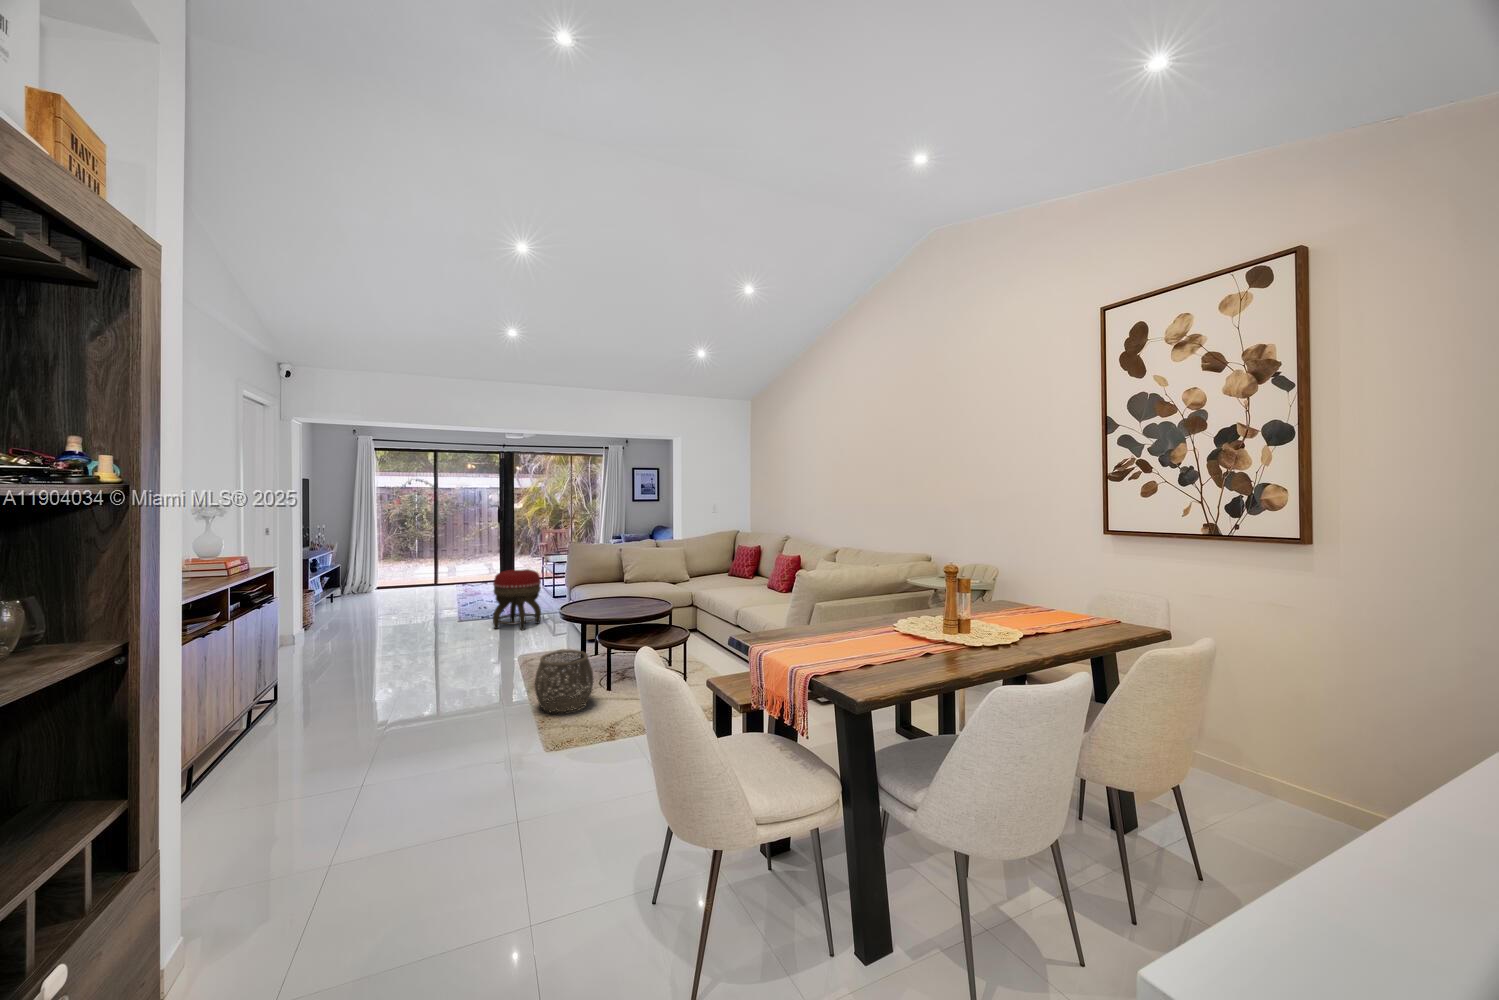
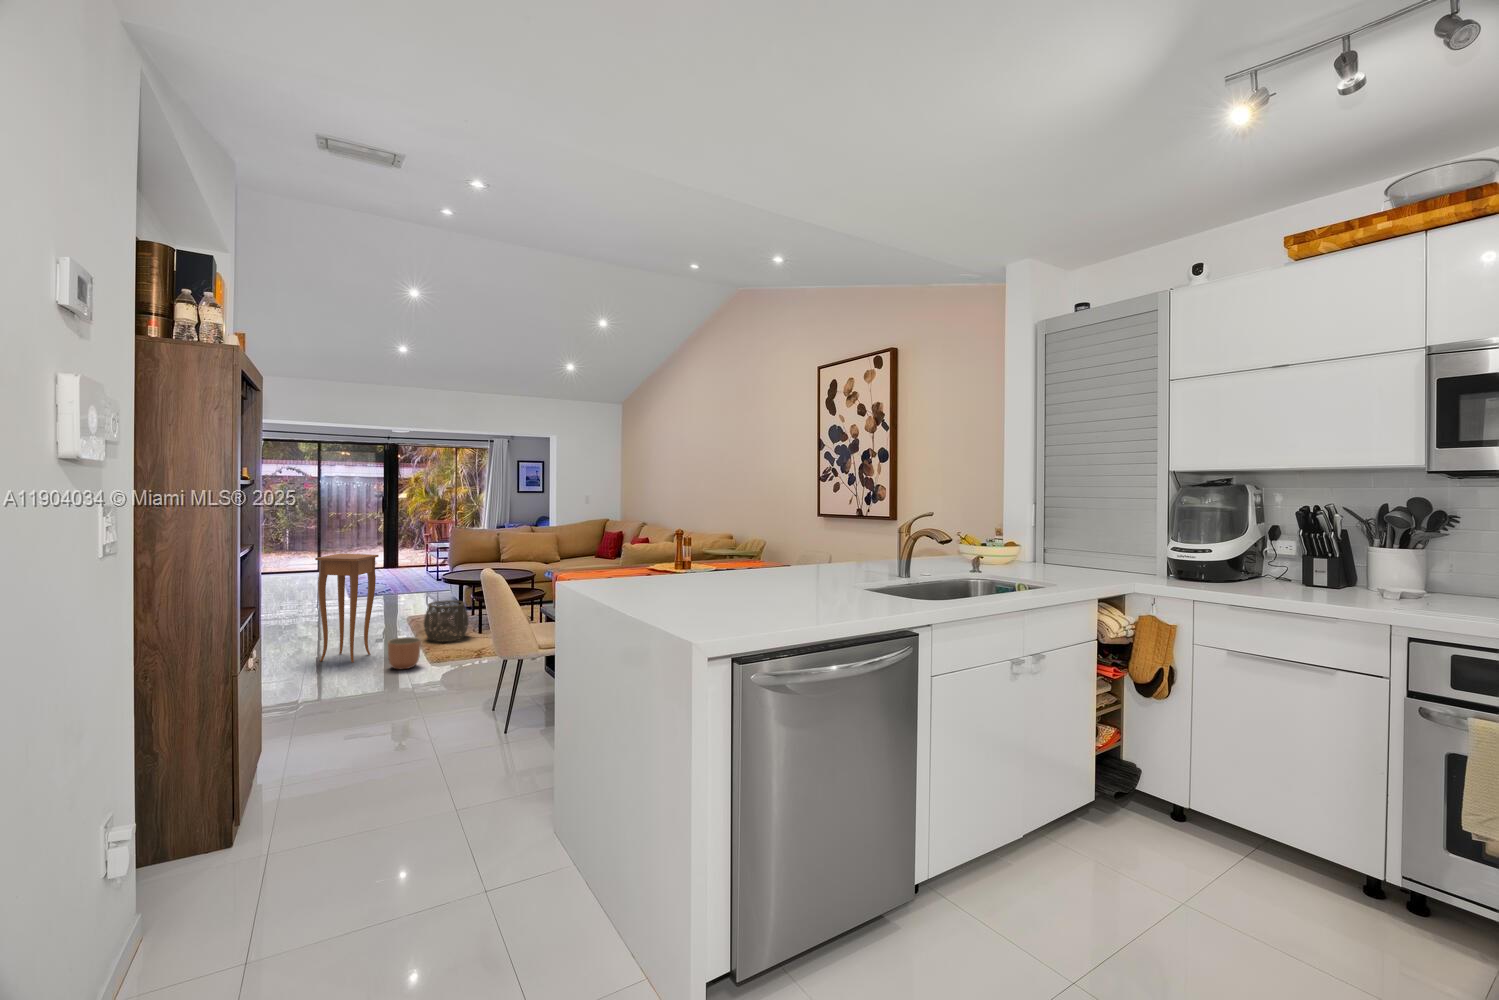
footstool: present [493,569,541,630] -> none [382,550,426,602]
side table: none [376,597,469,763] -> present [315,553,379,662]
planter: none [478,728,527,784] -> present [388,637,421,669]

